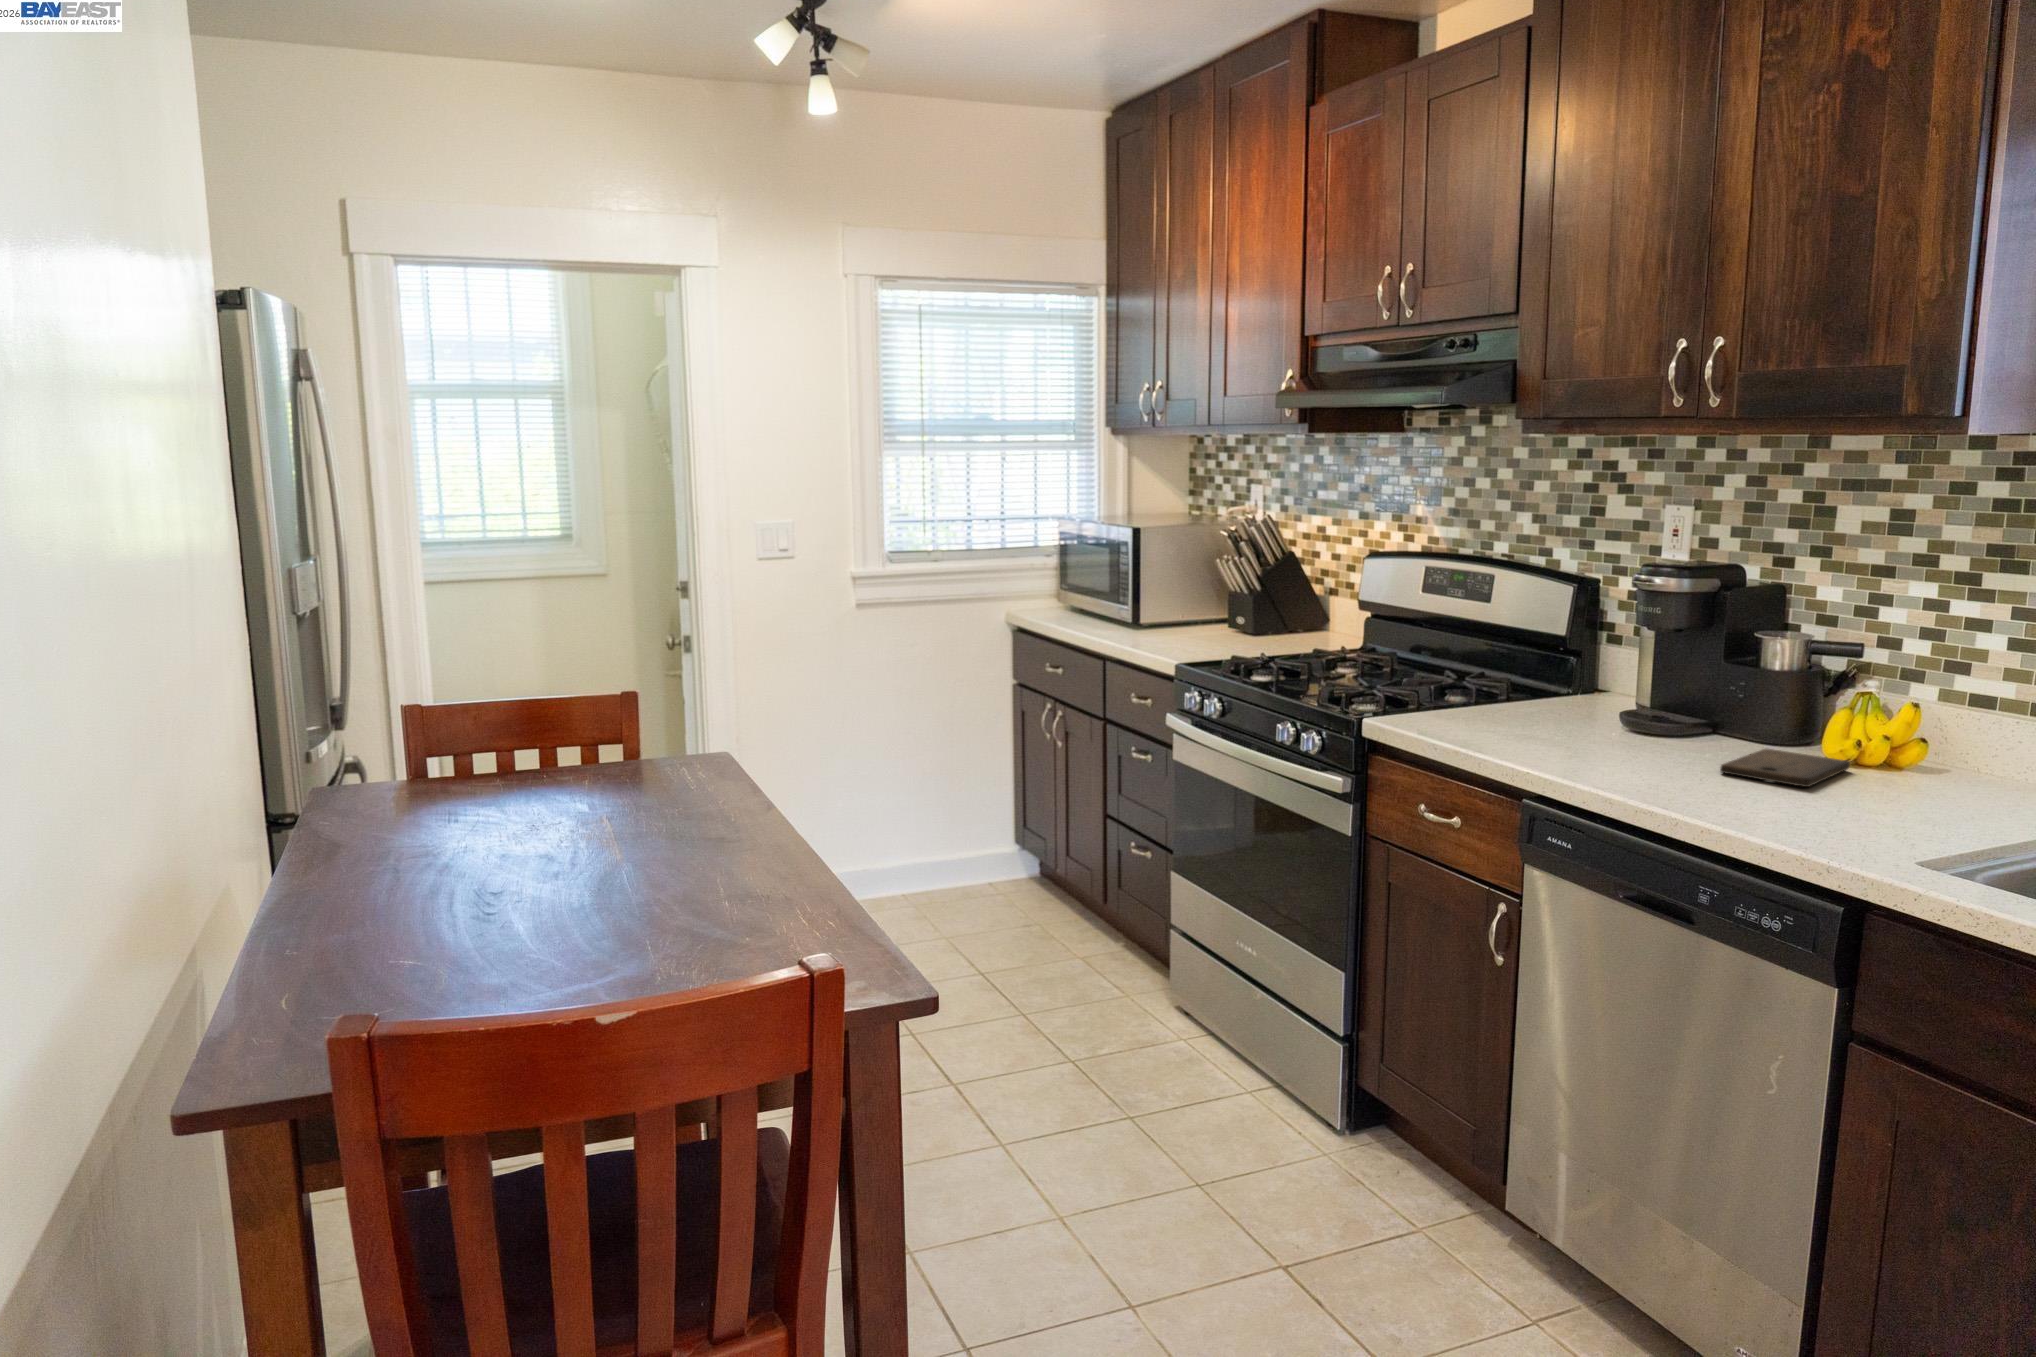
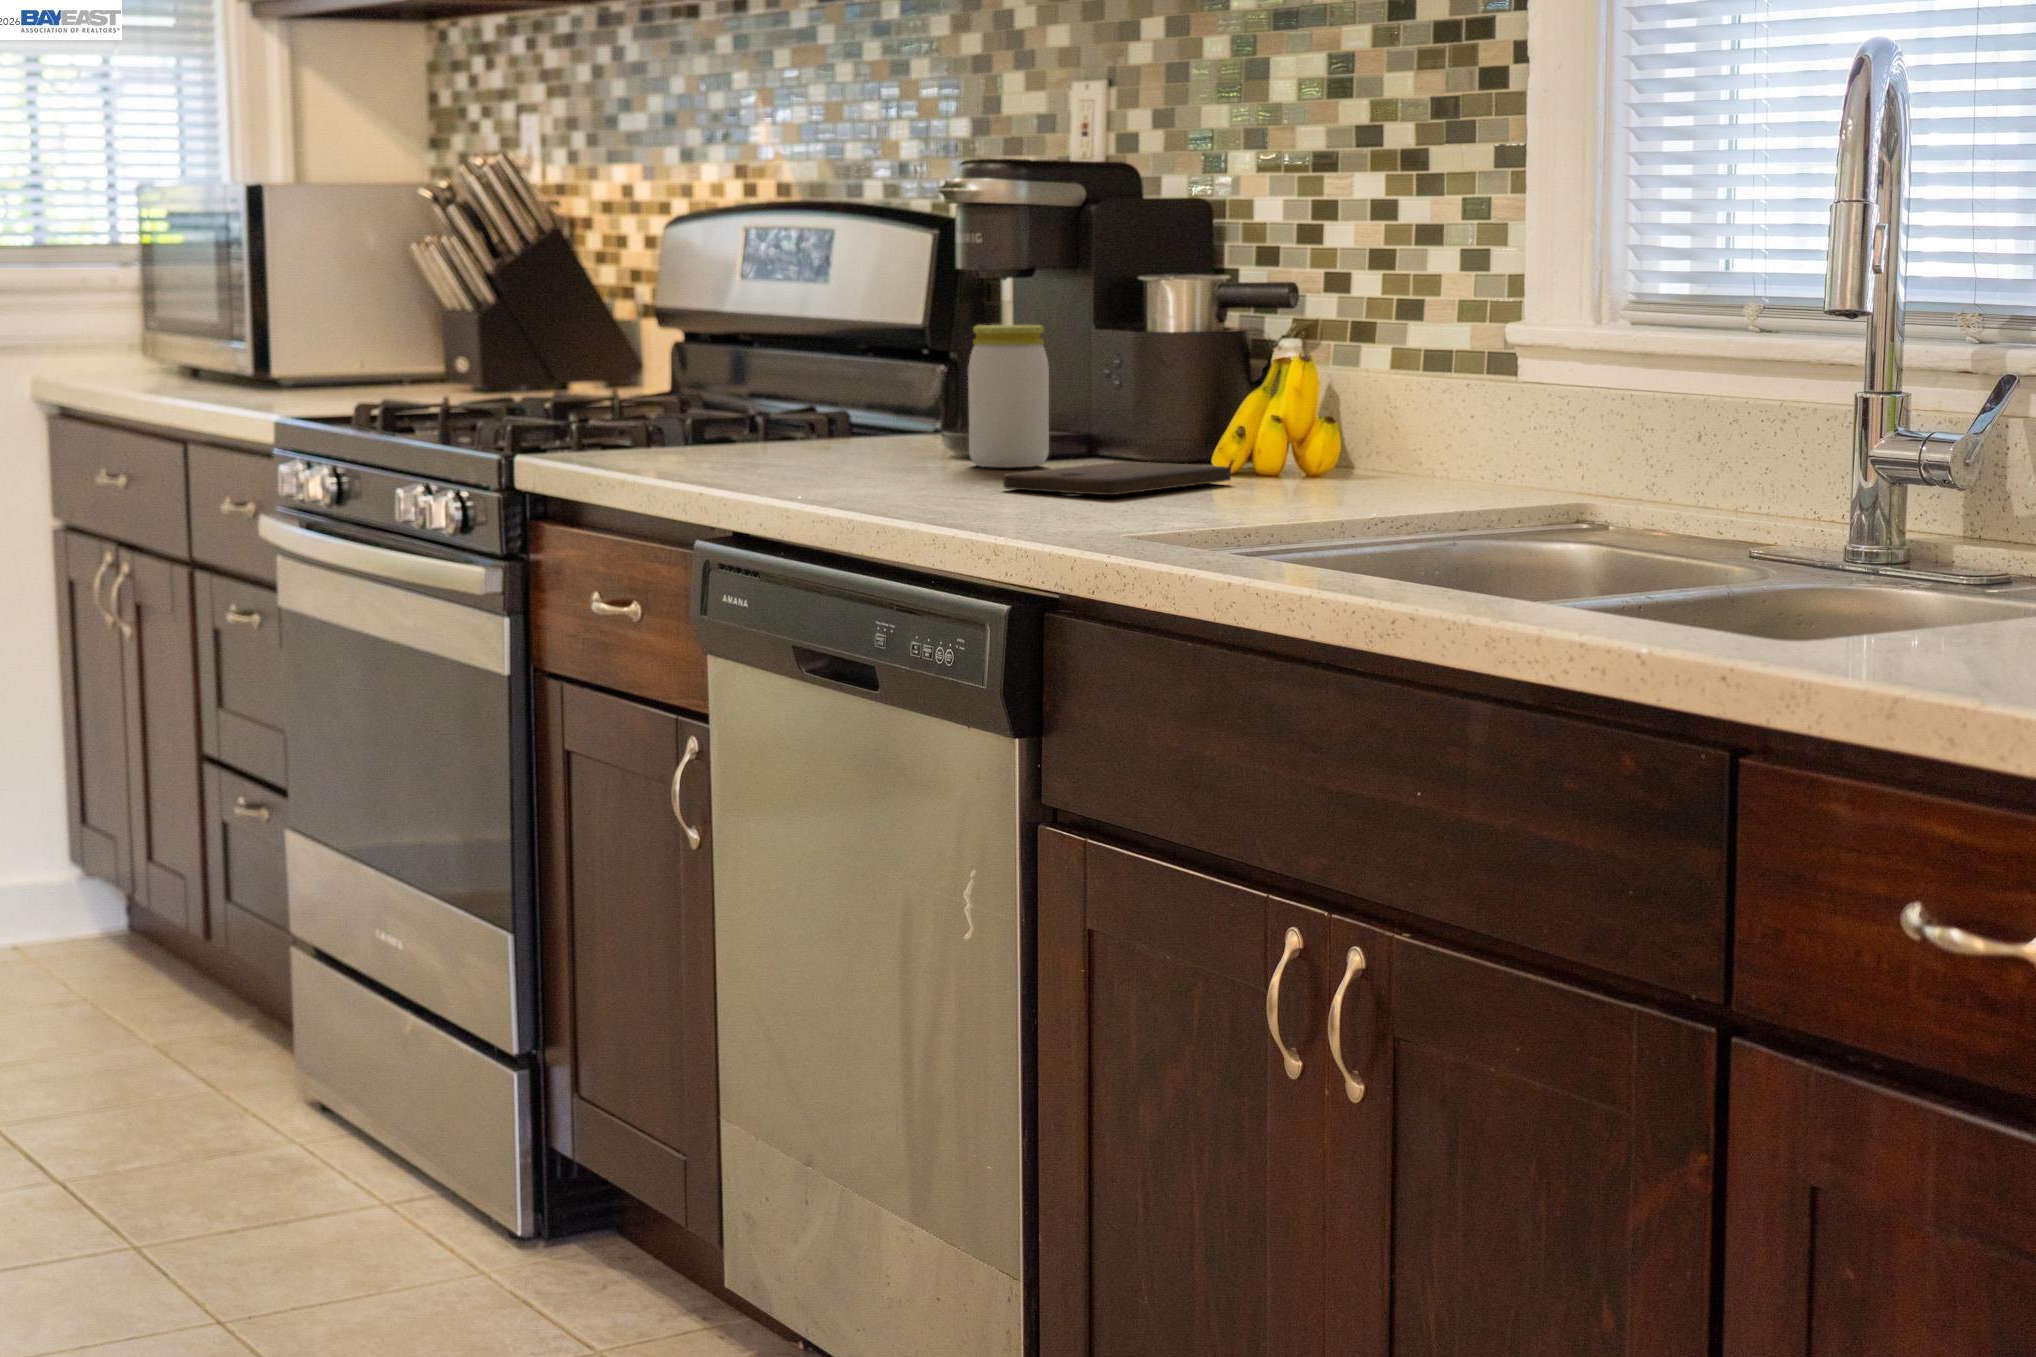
jar: none [1651,660,1707,744] -> present [968,325,1049,467]

